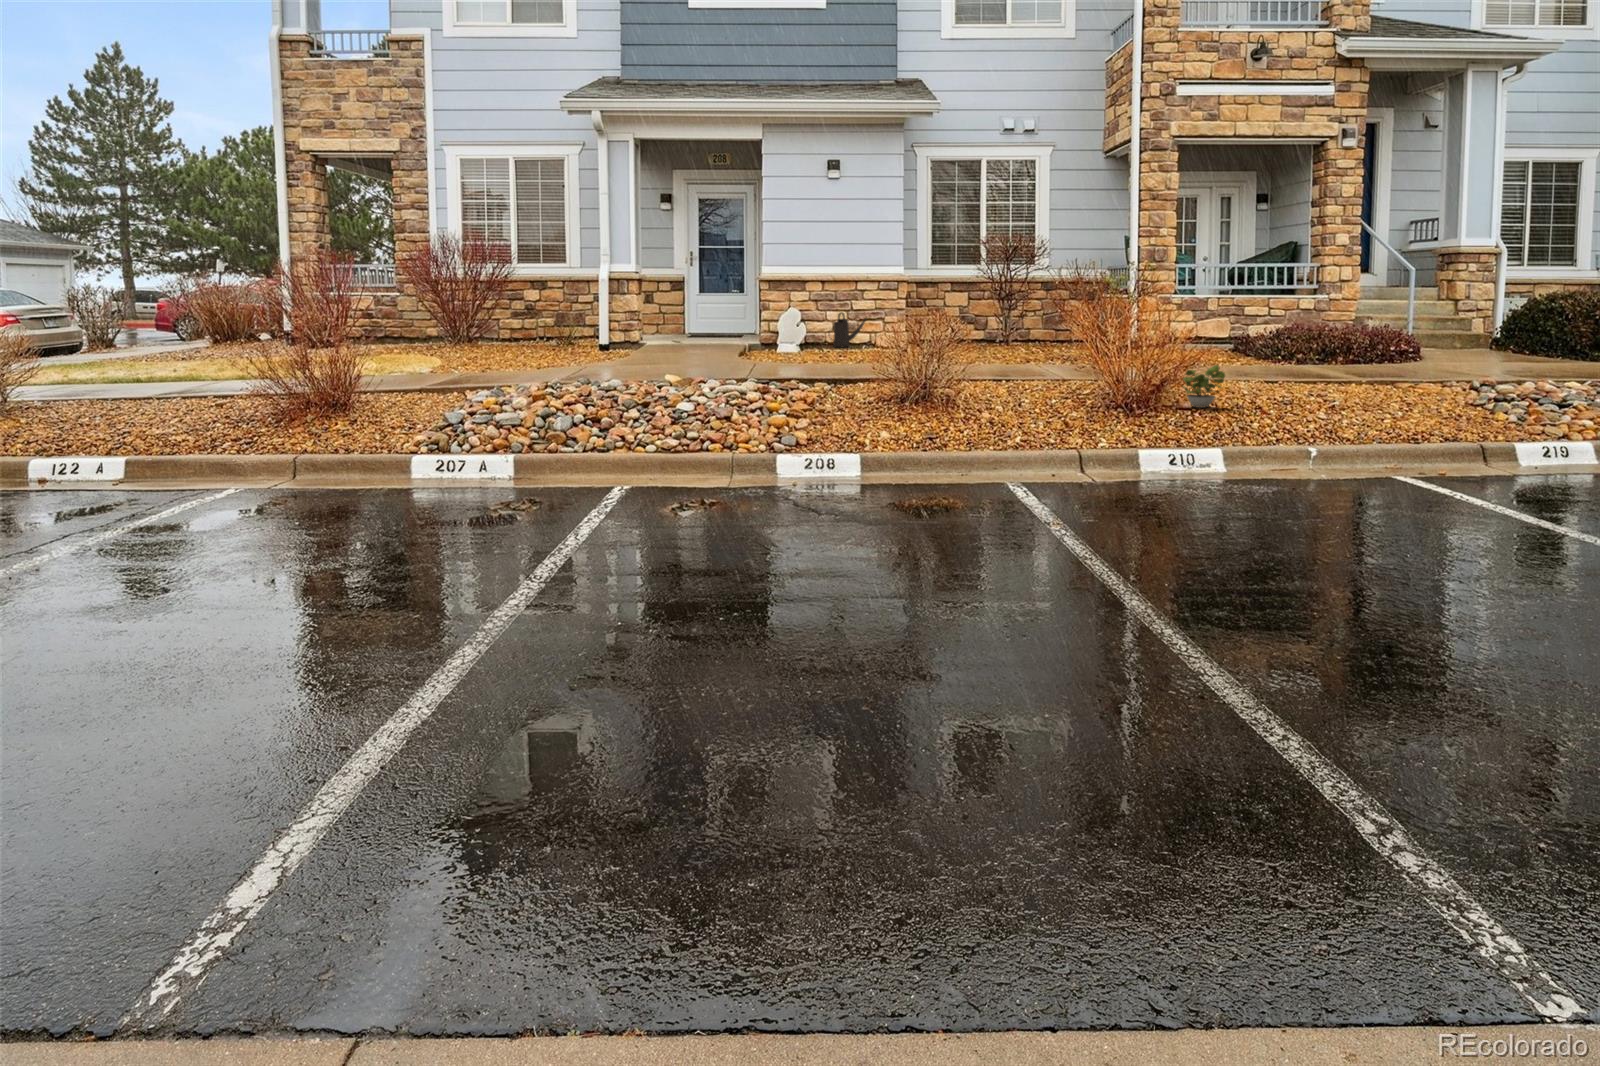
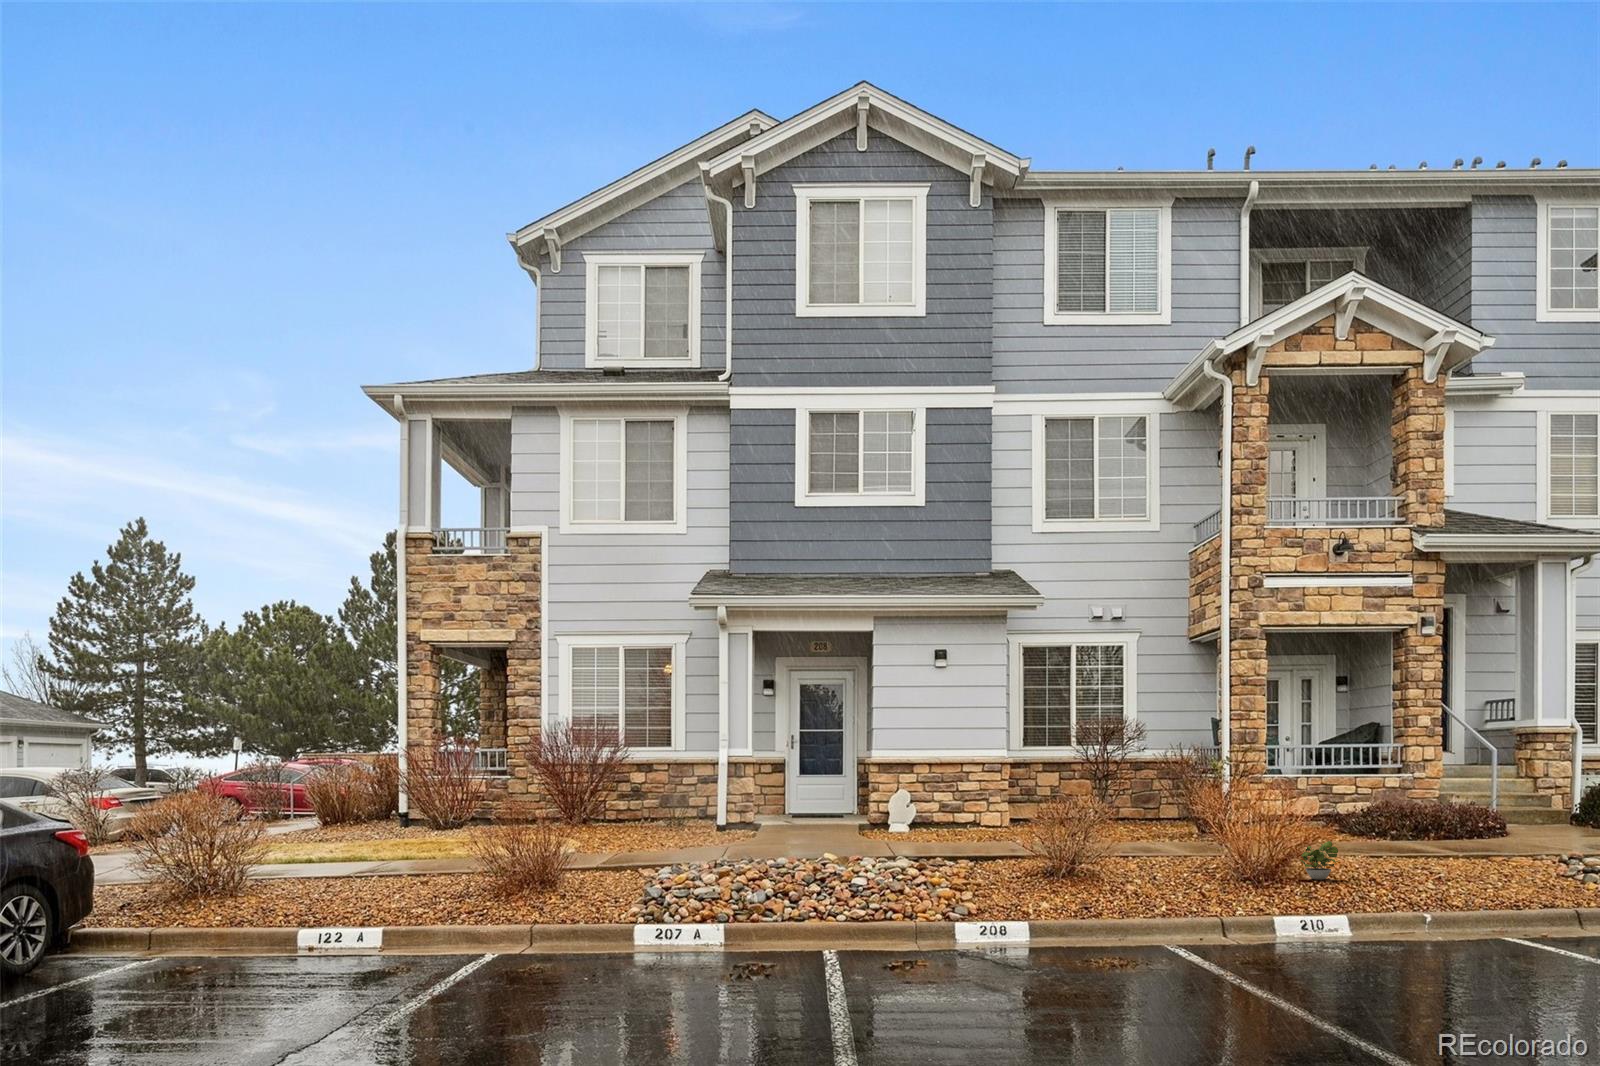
watering can: present [831,313,867,347] -> none [938,793,974,827]

